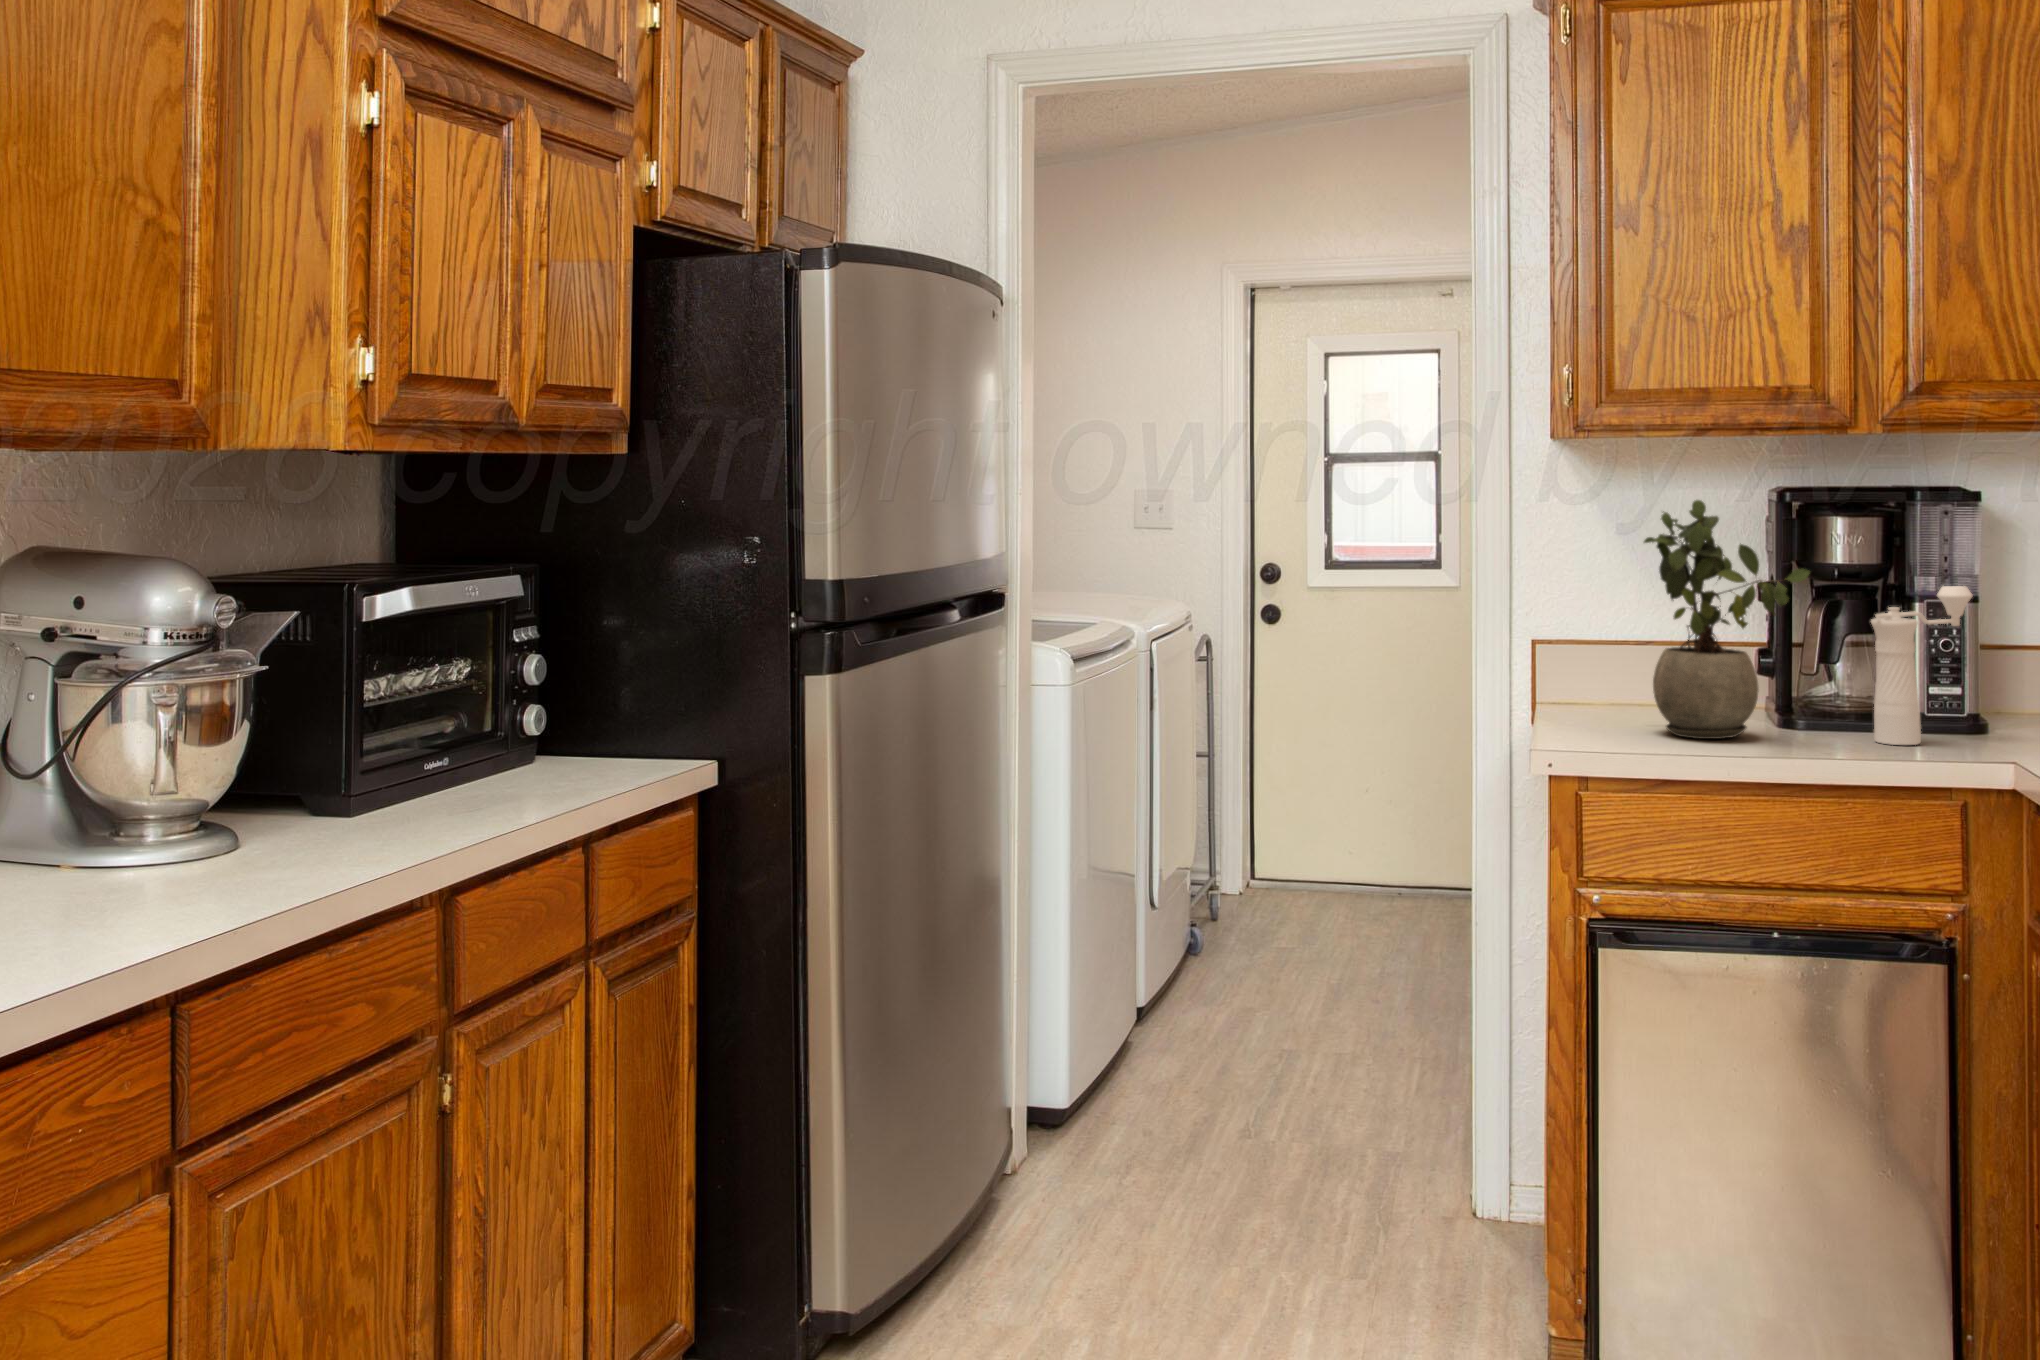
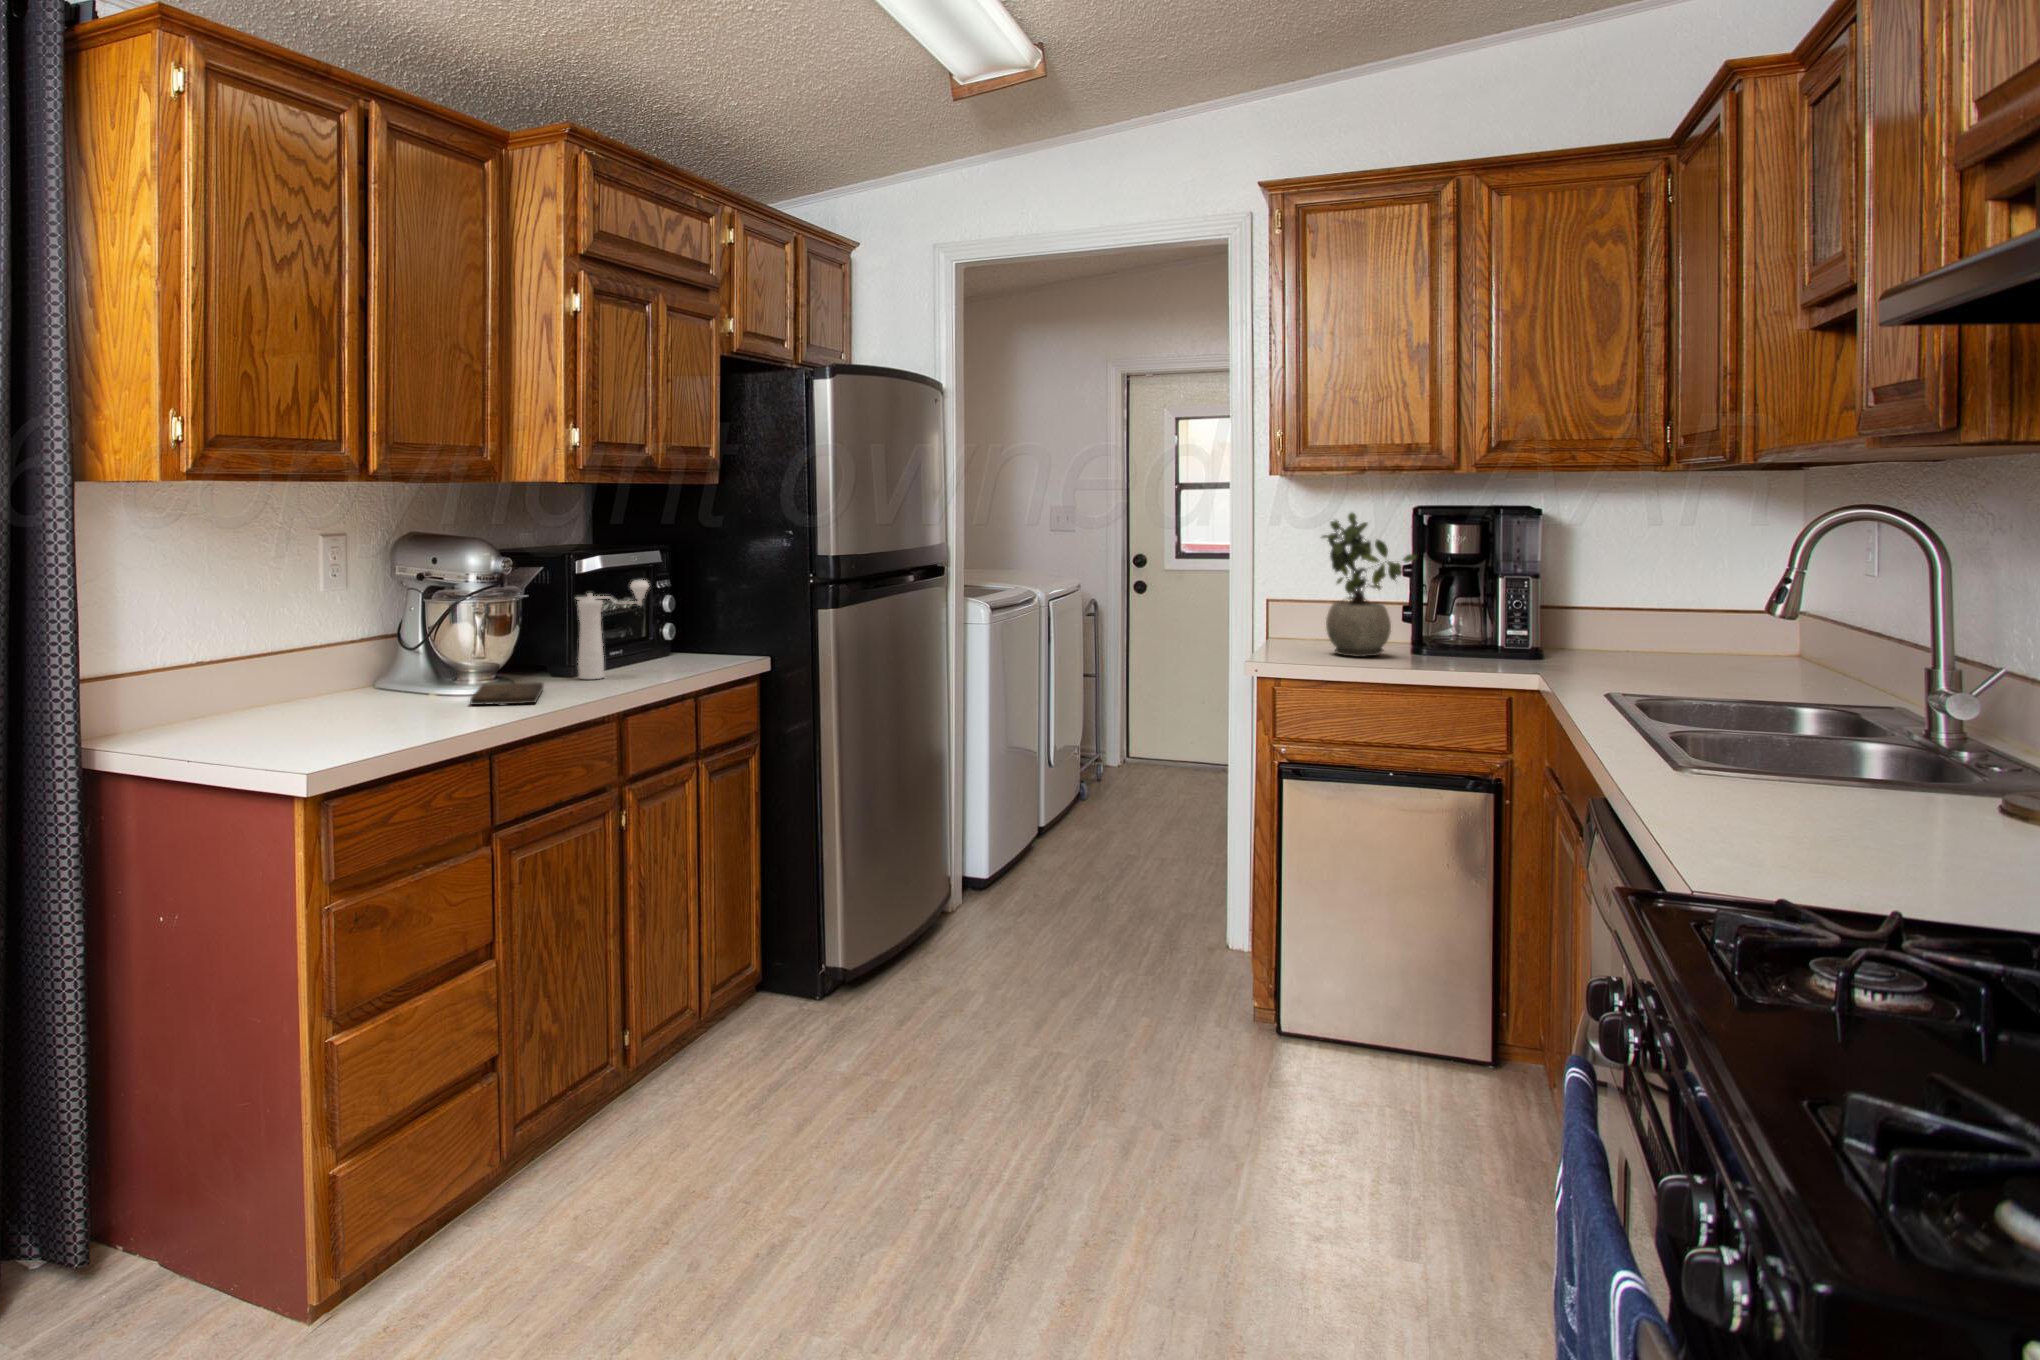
pepper mill: present [1871,586,1972,745] -> present [577,580,649,679]
cutting board: none [54,850,249,921] -> present [470,682,543,705]

